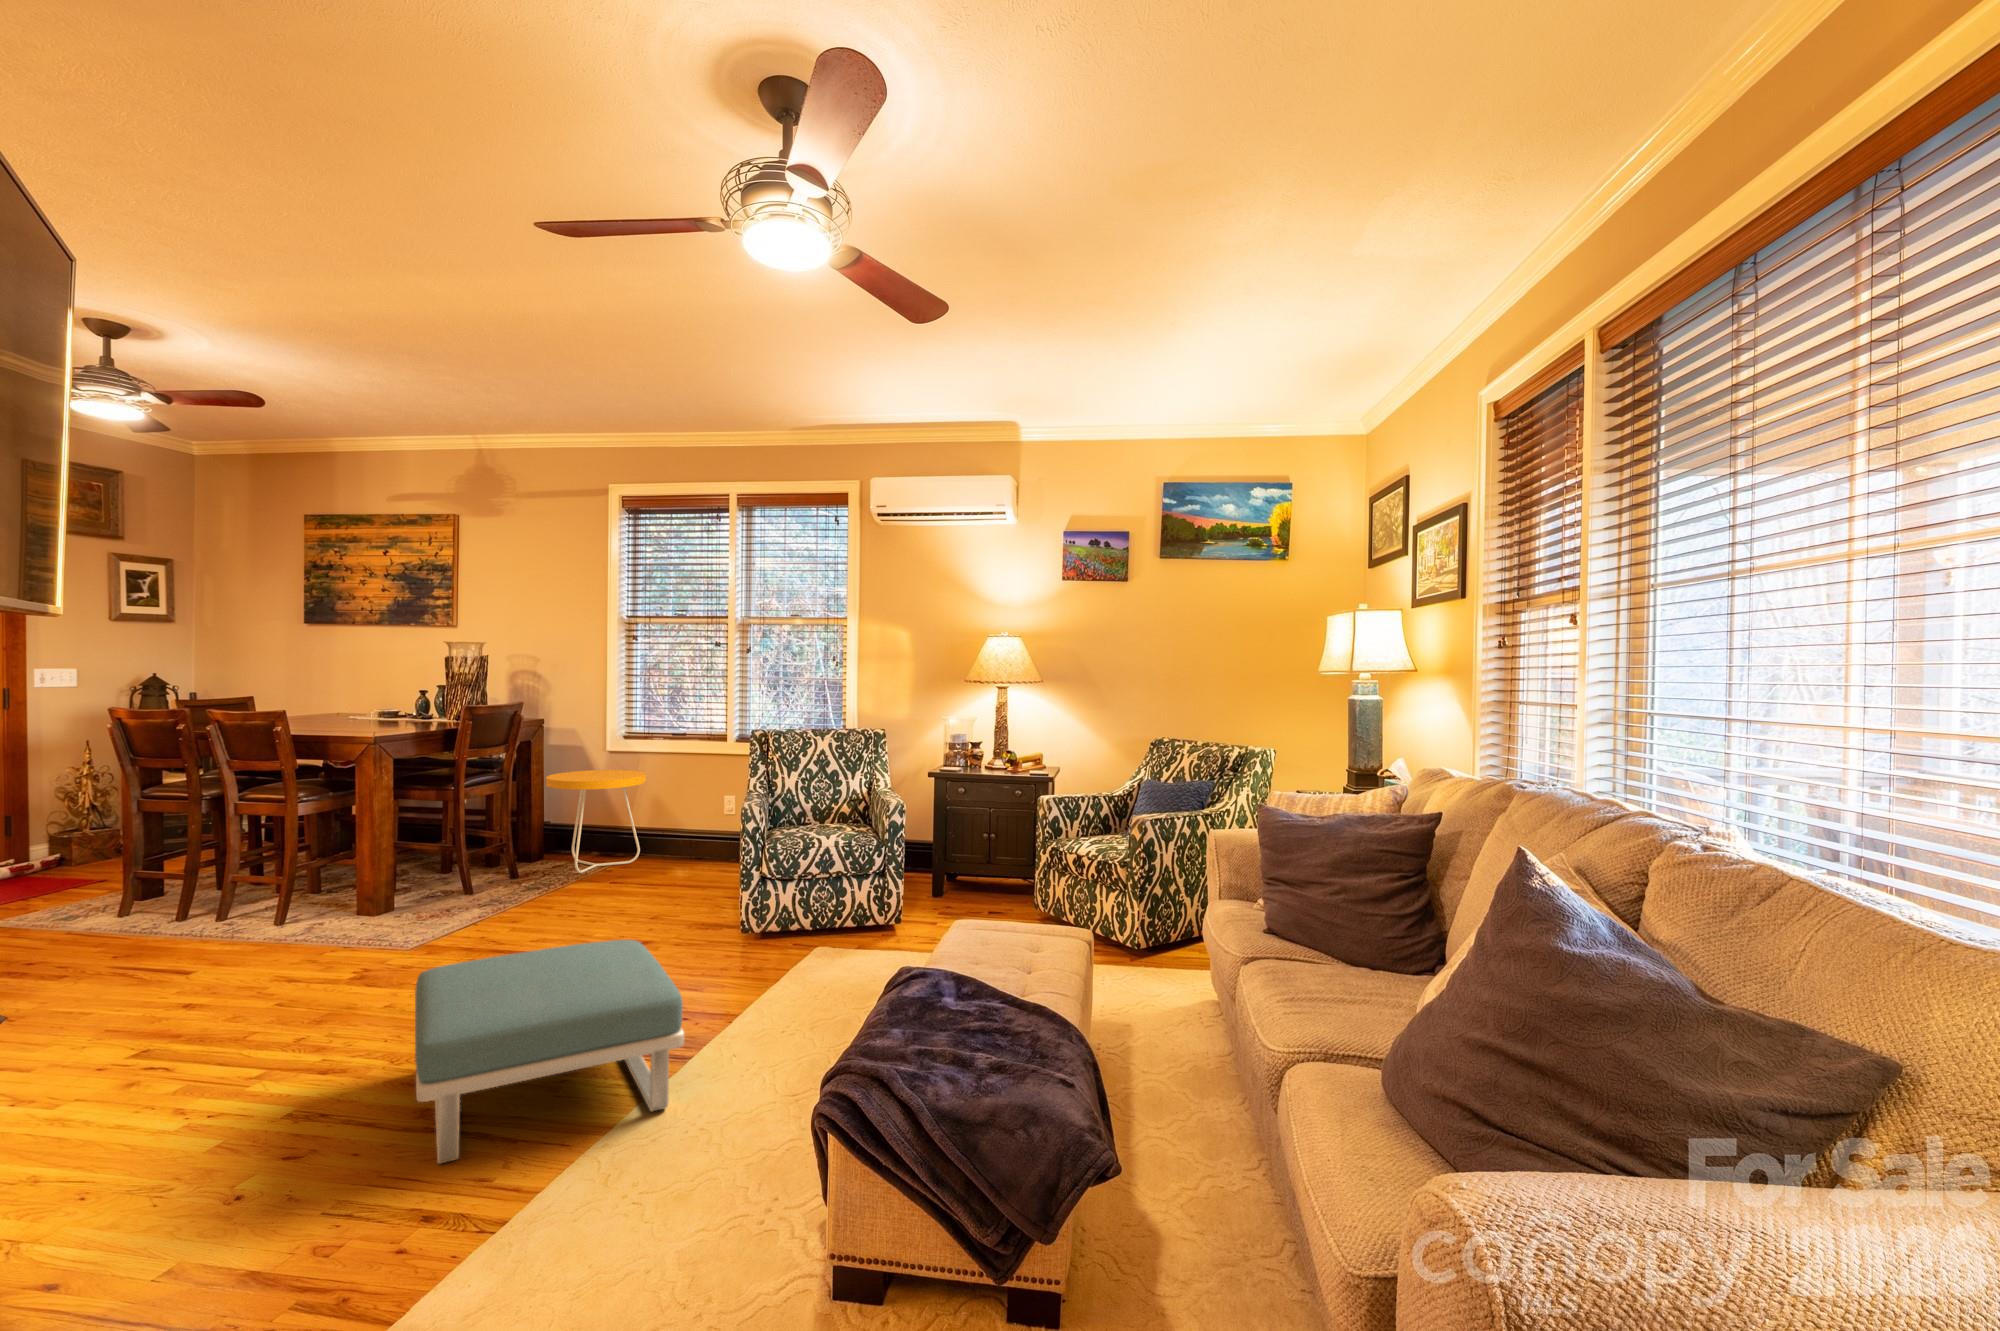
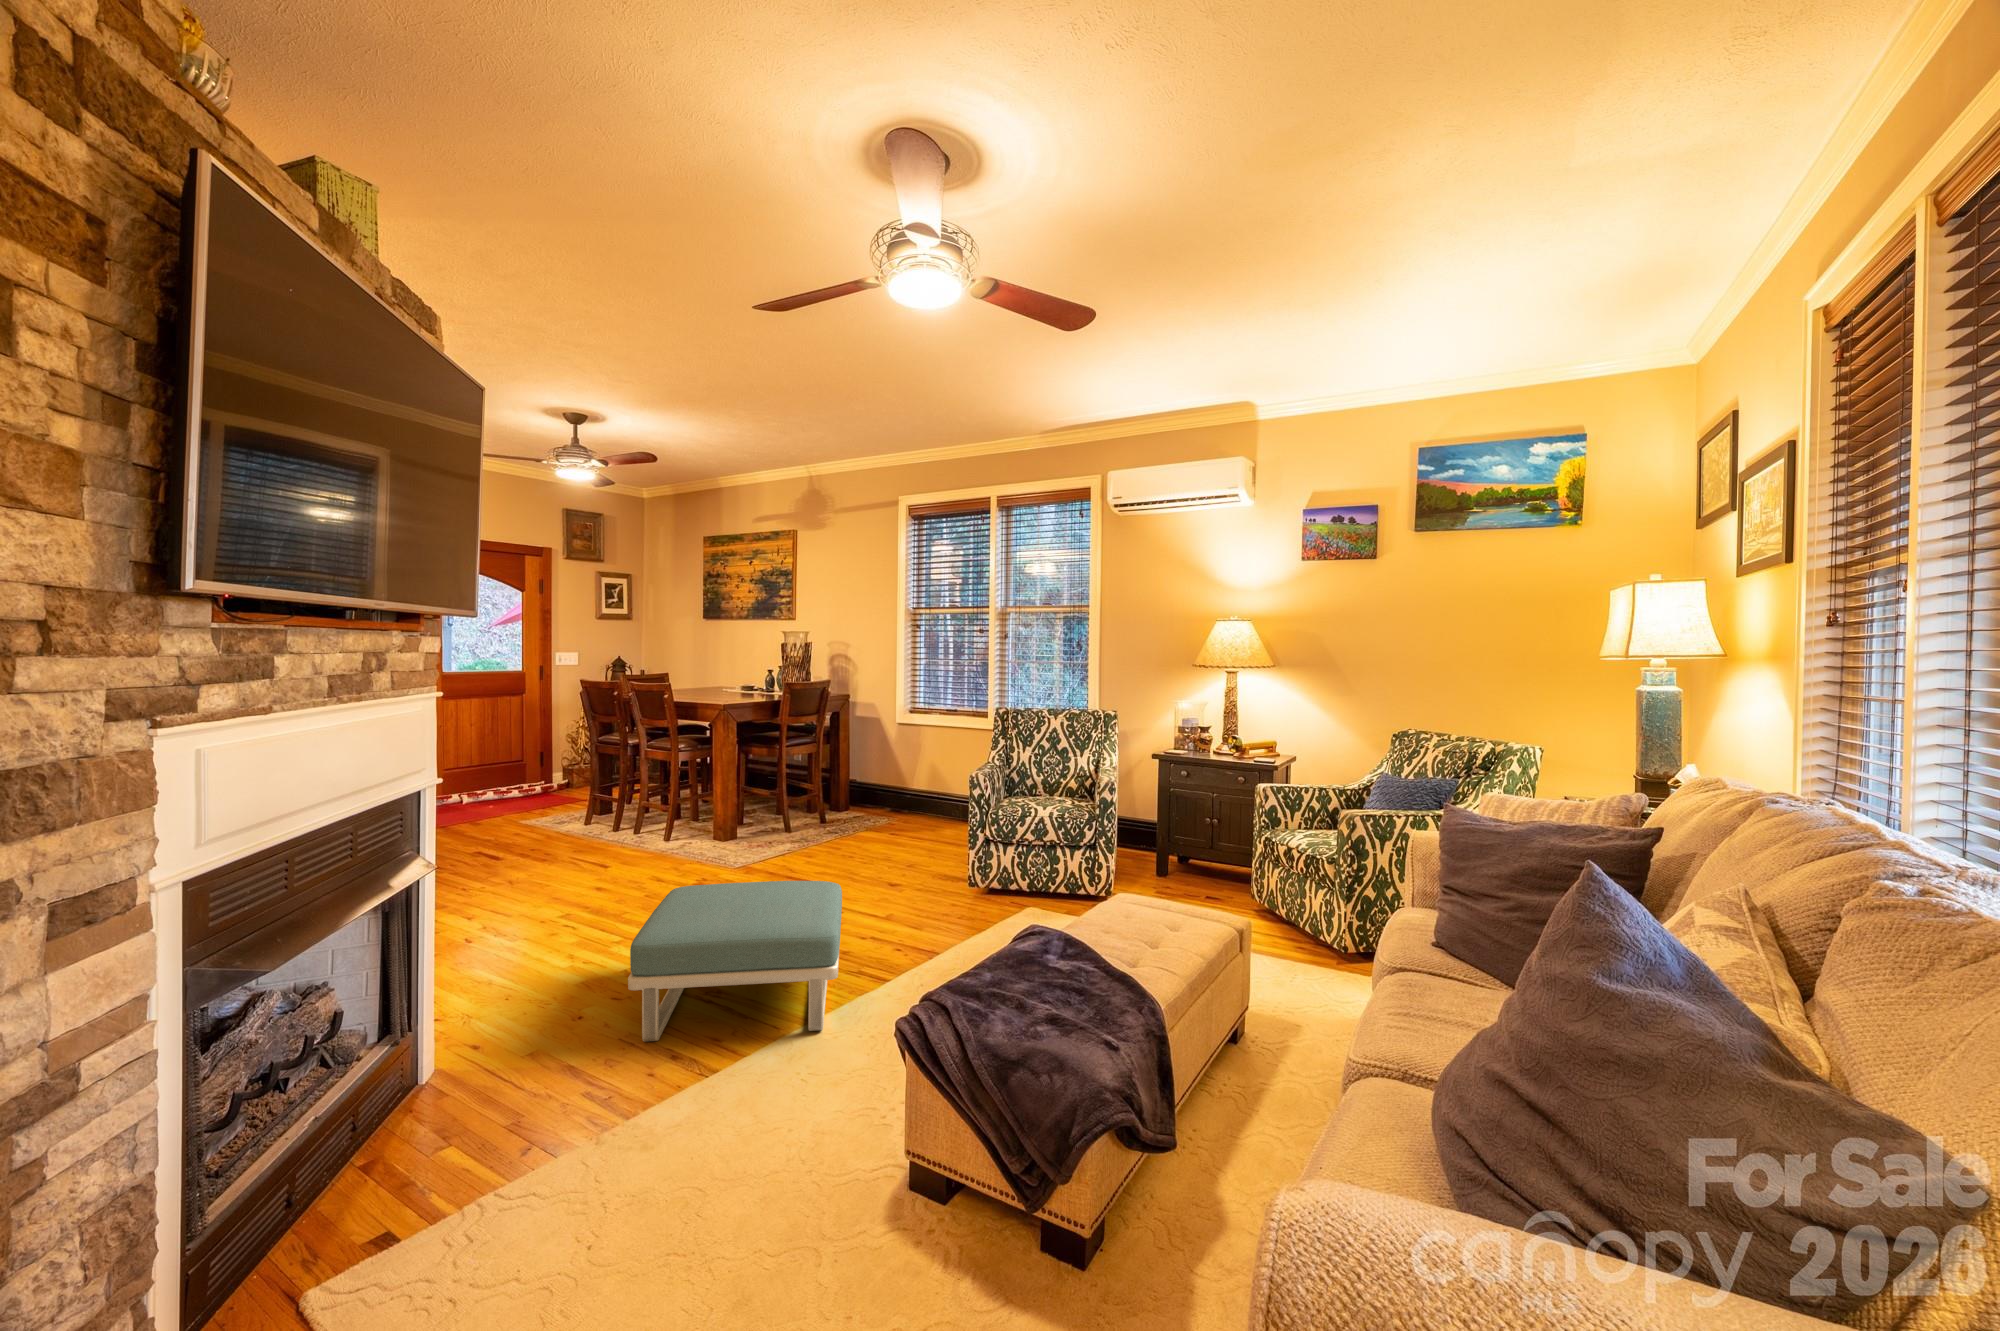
side table: present [546,770,646,873] -> none [848,739,926,825]

